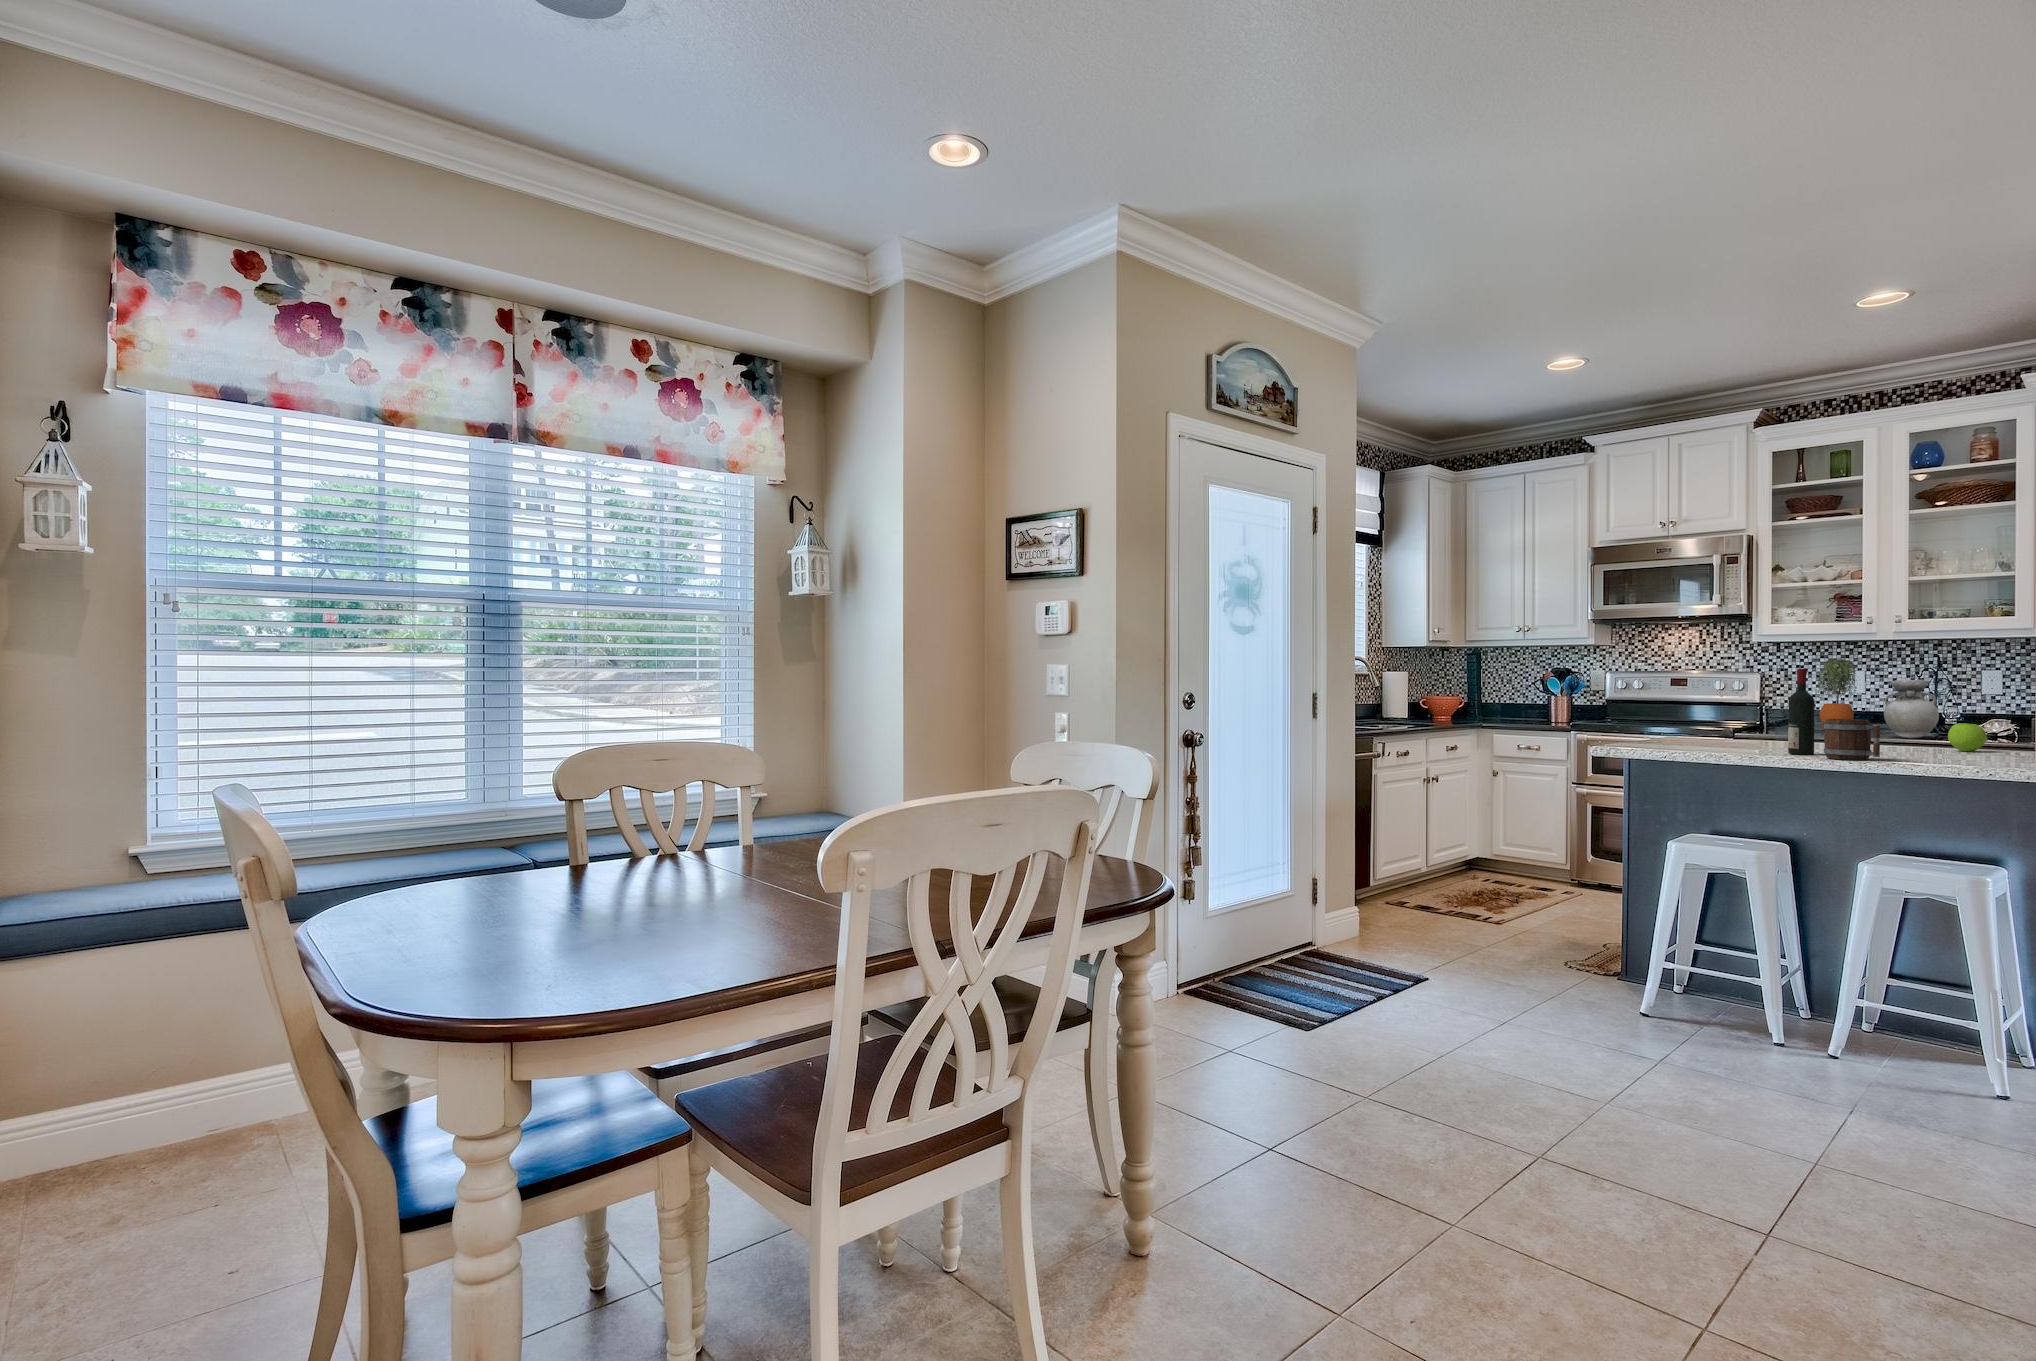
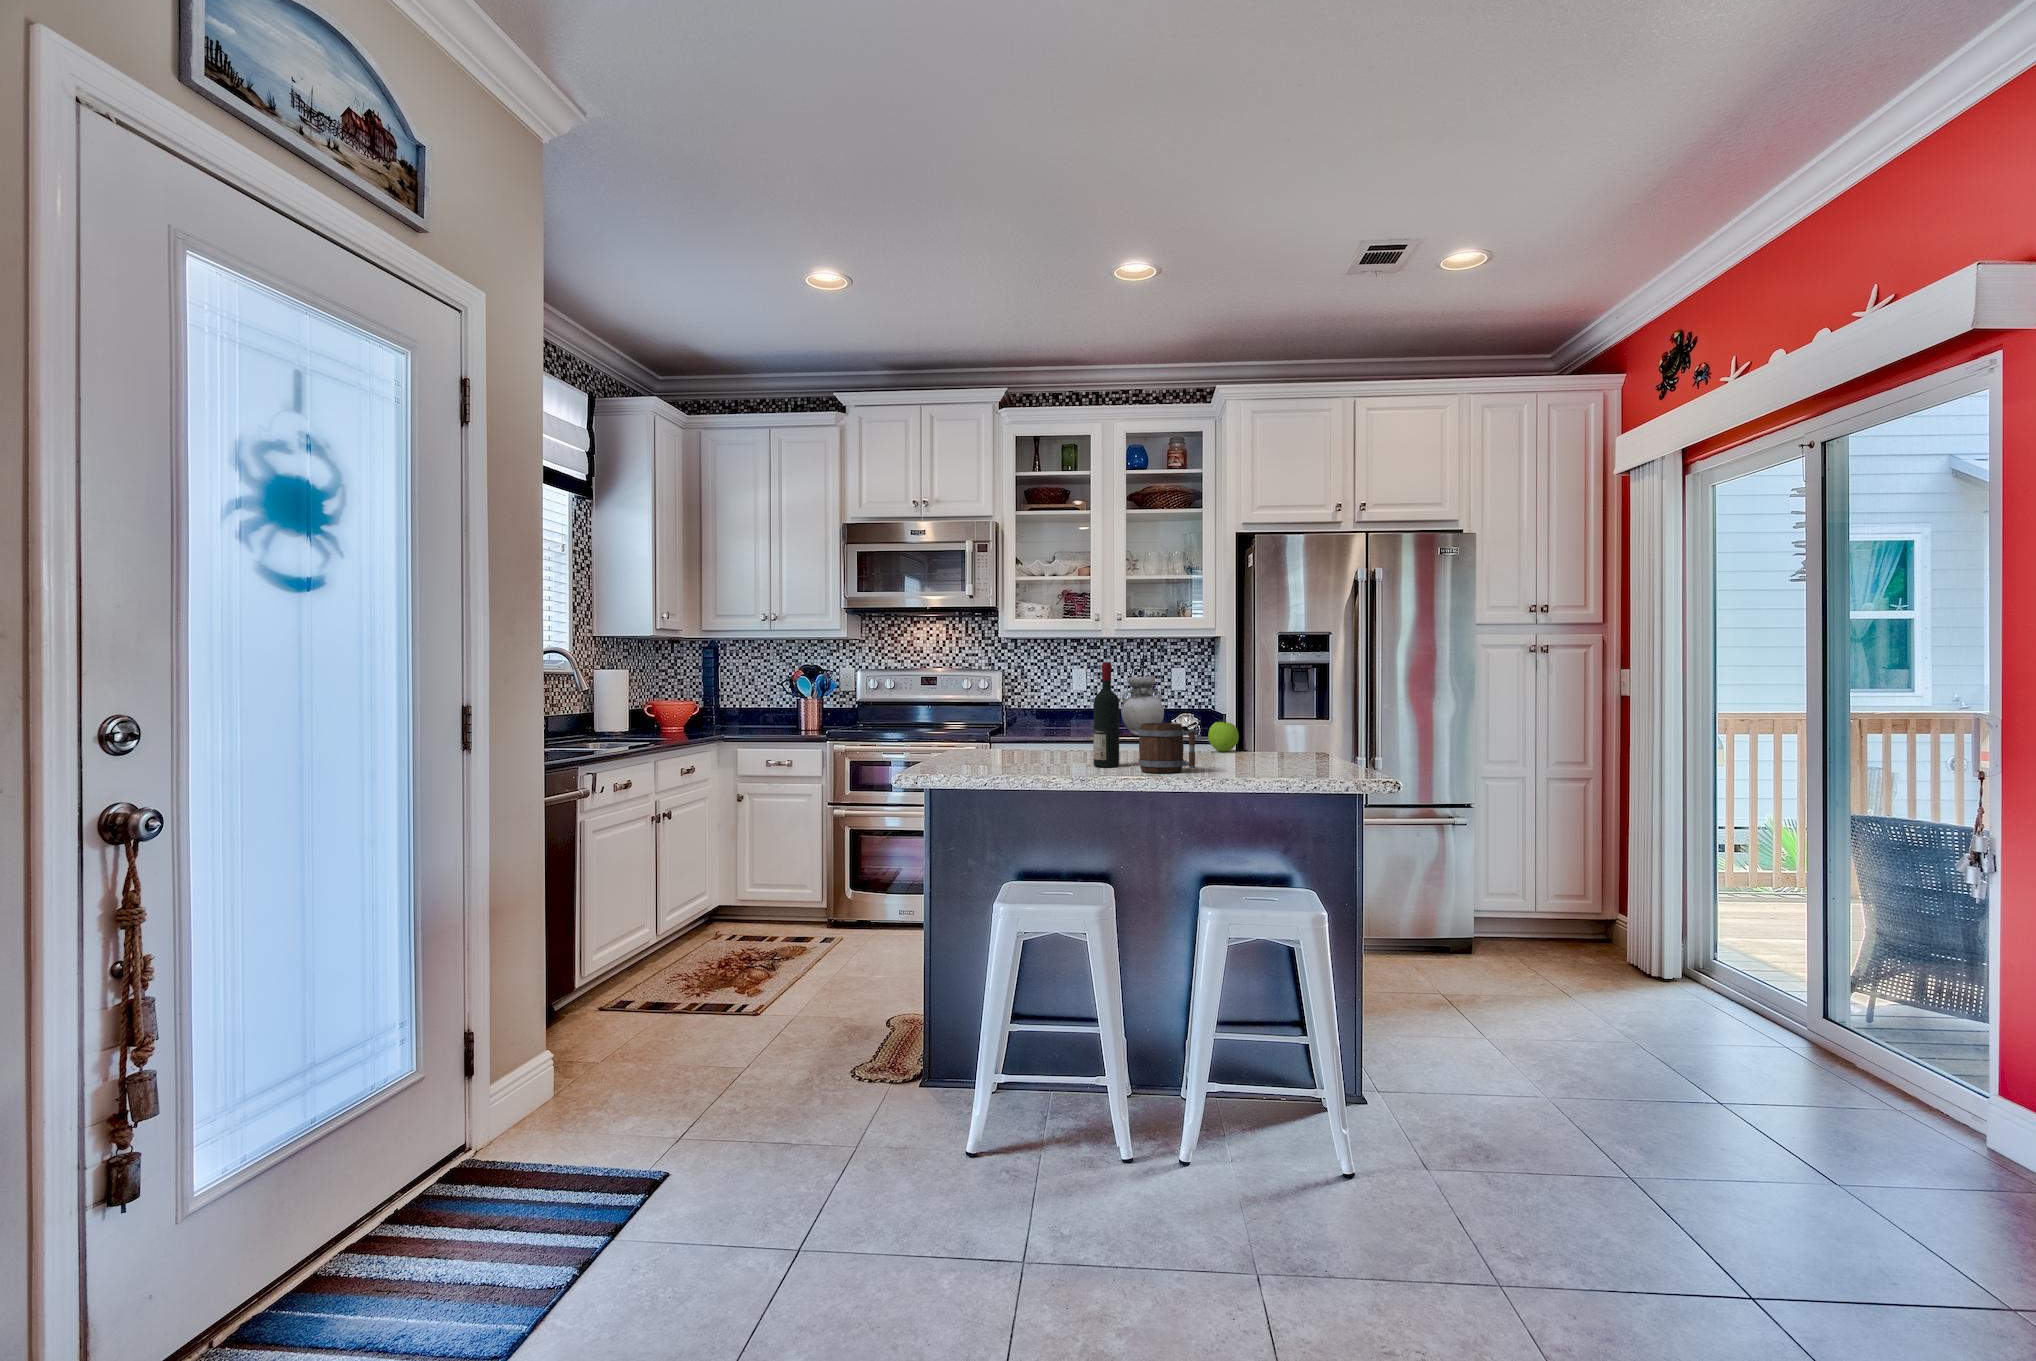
potted plant: present [1815,659,1856,729] -> none [1050,656,1083,729]

